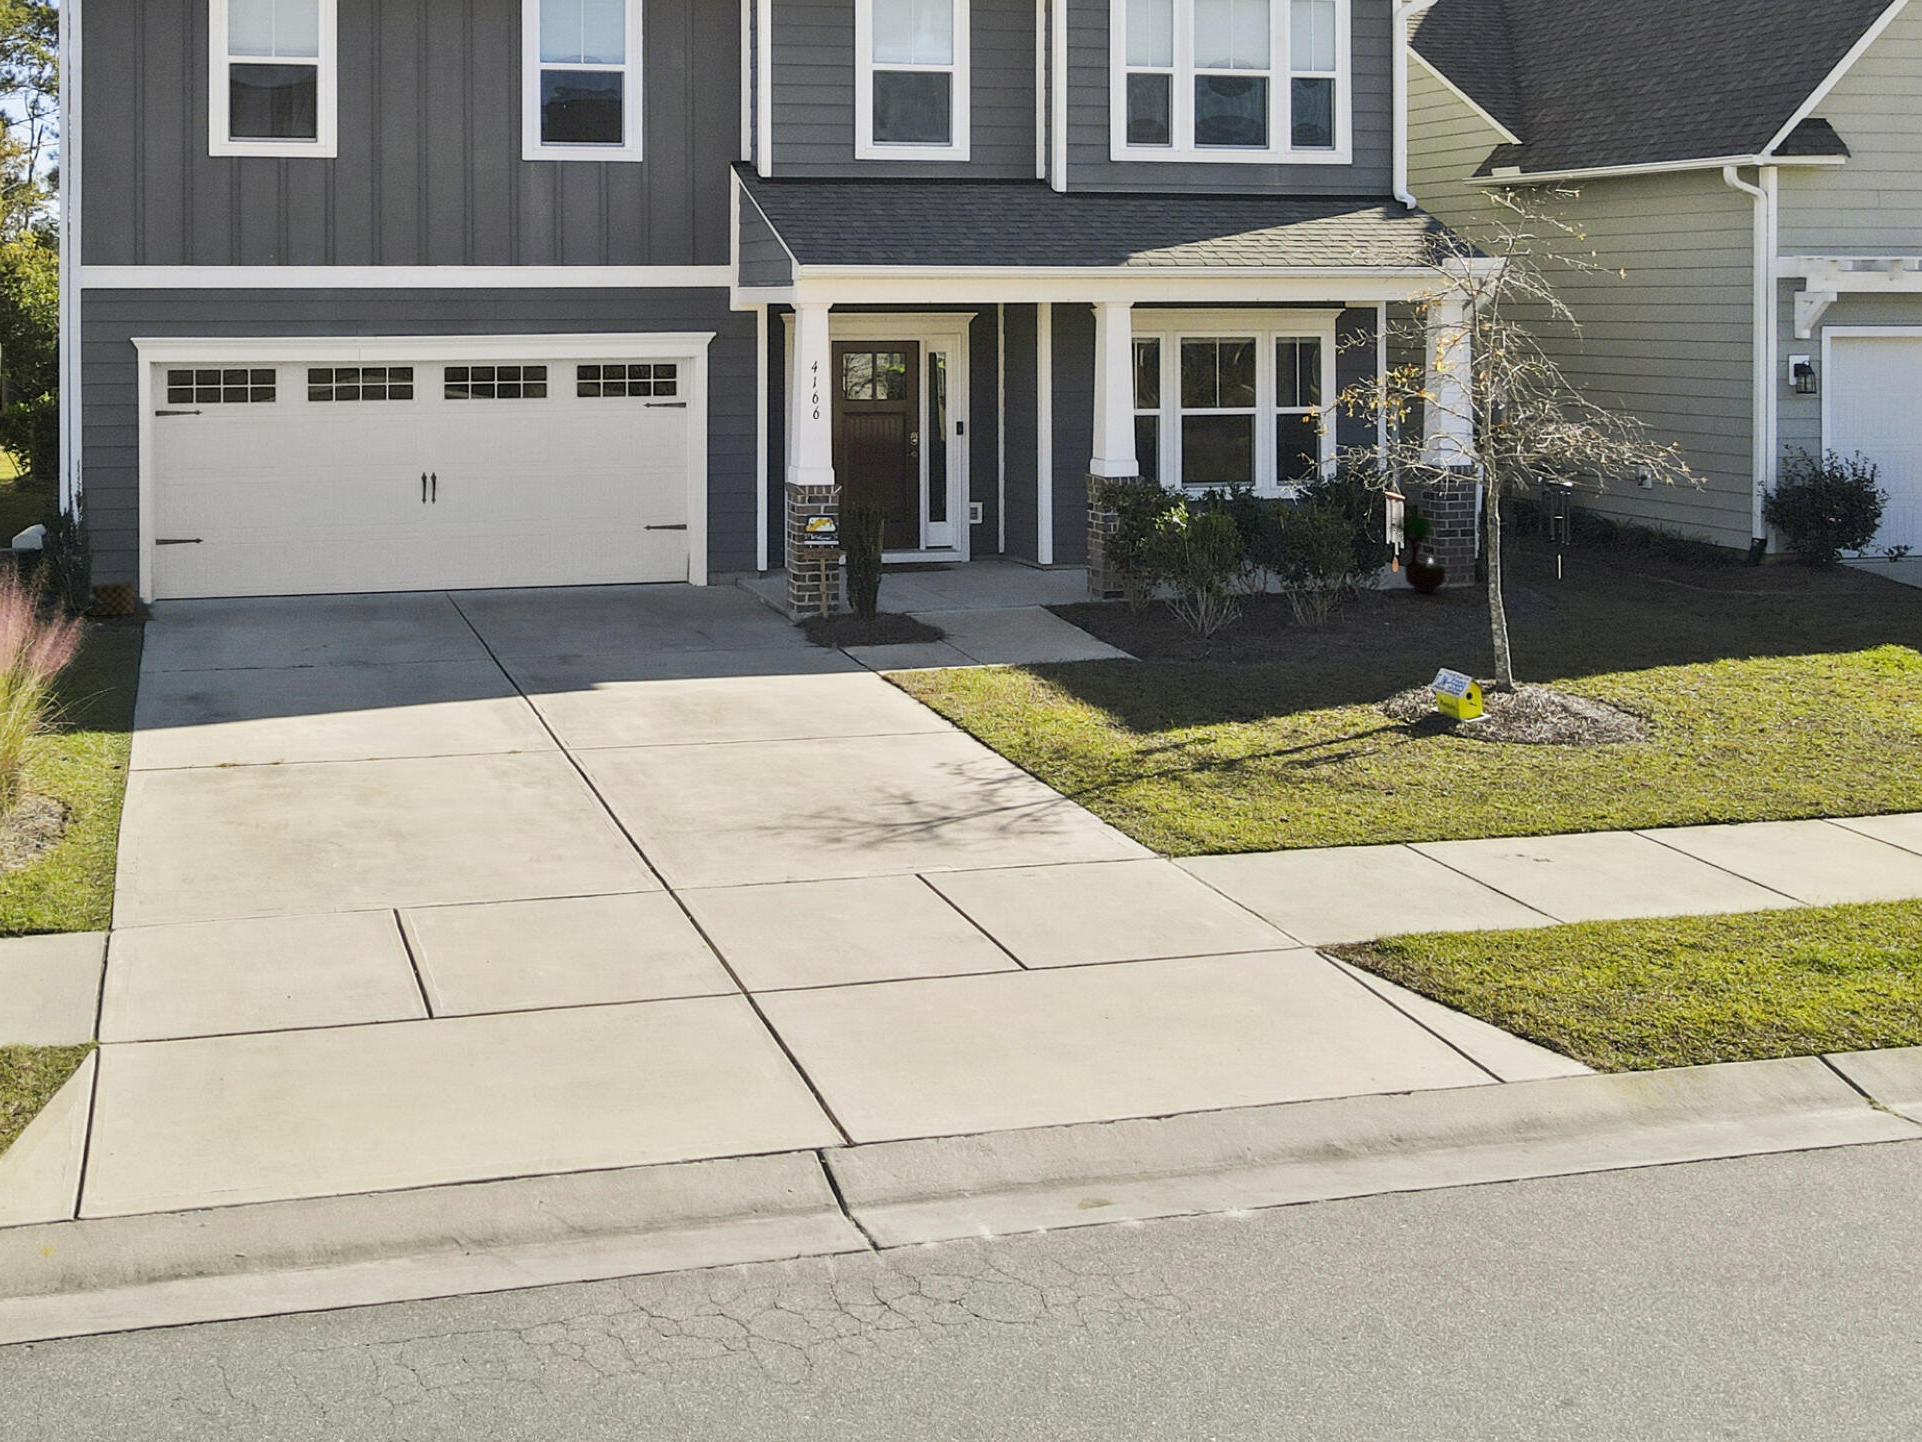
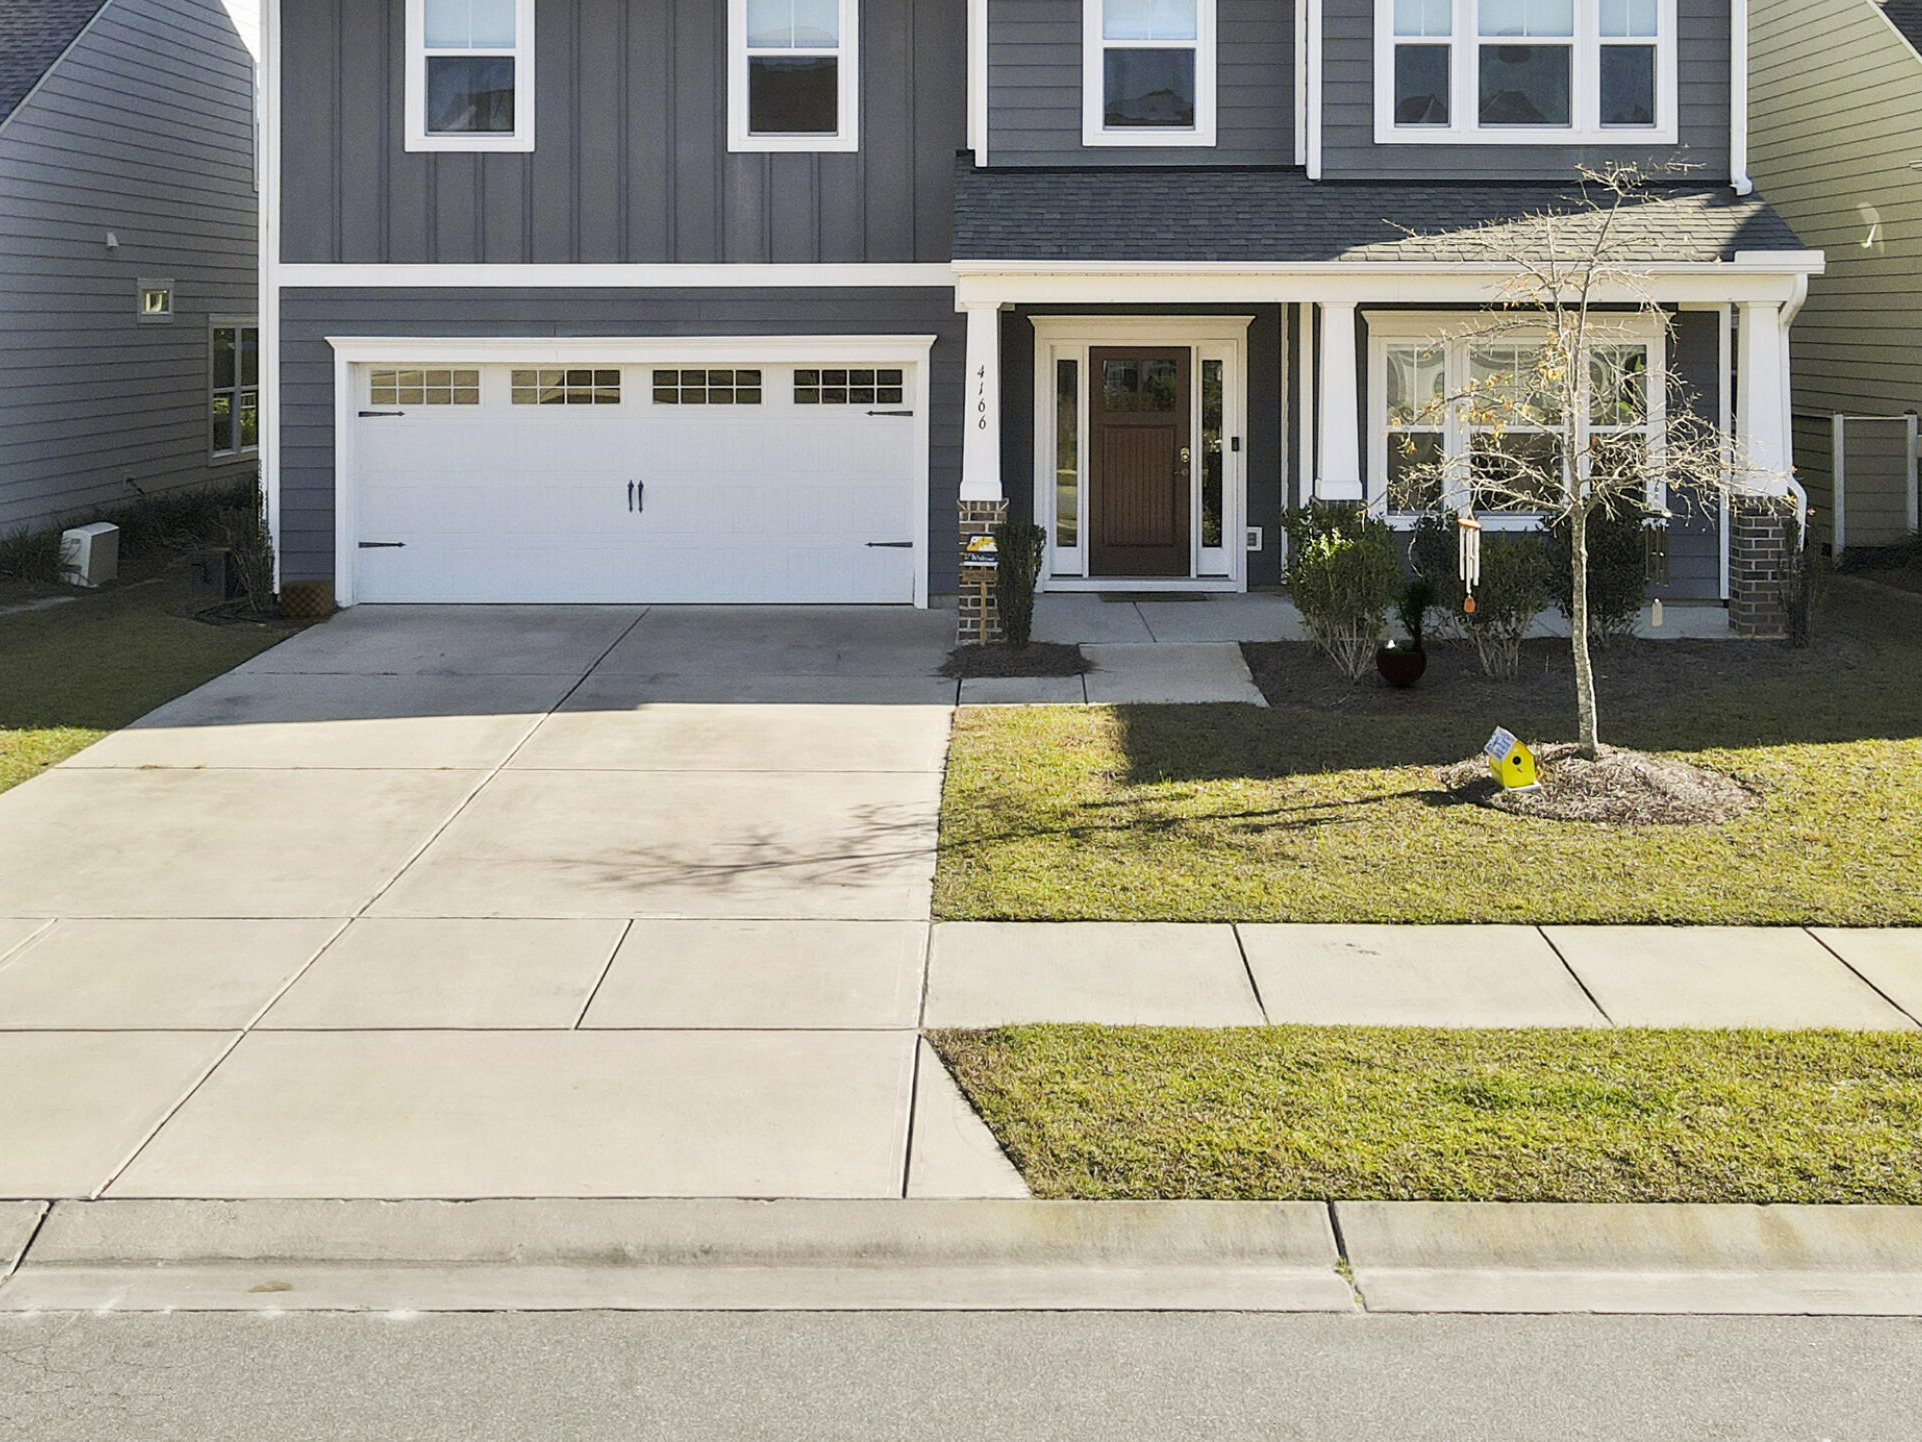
potted tree: present [1389,511,1445,592] -> present [1376,575,1442,685]

